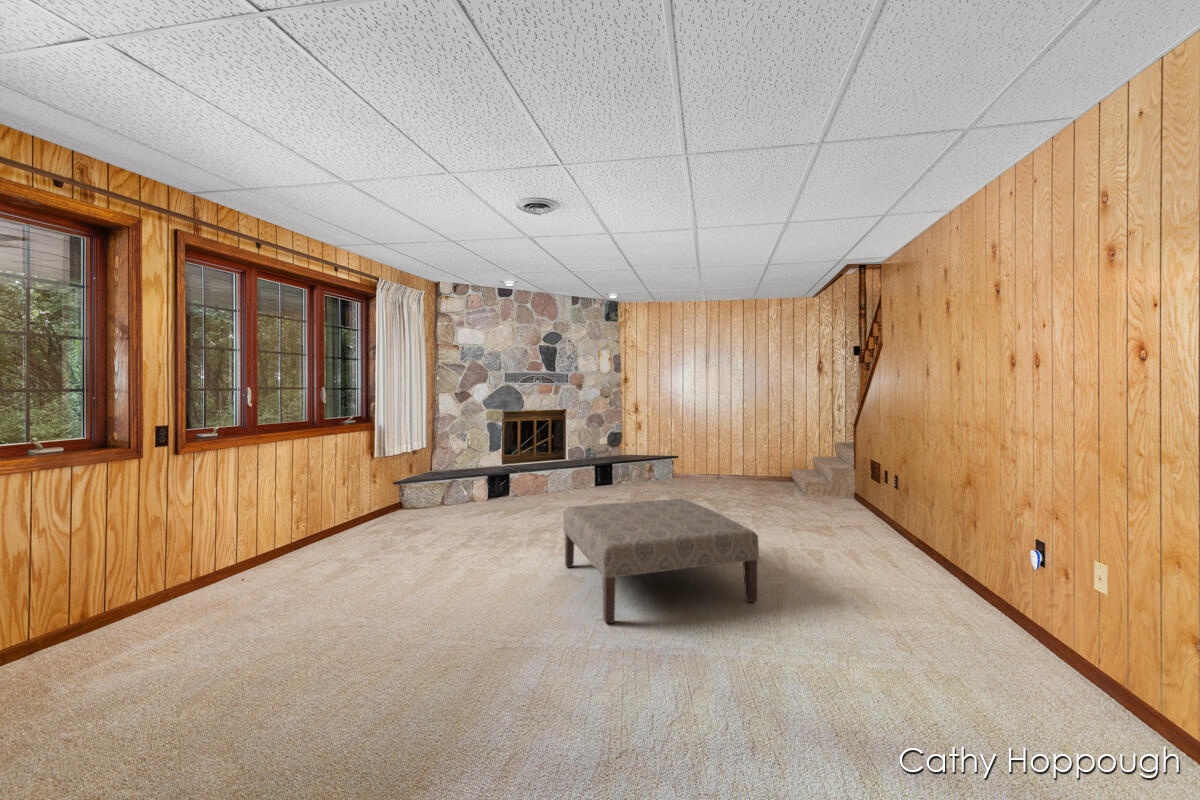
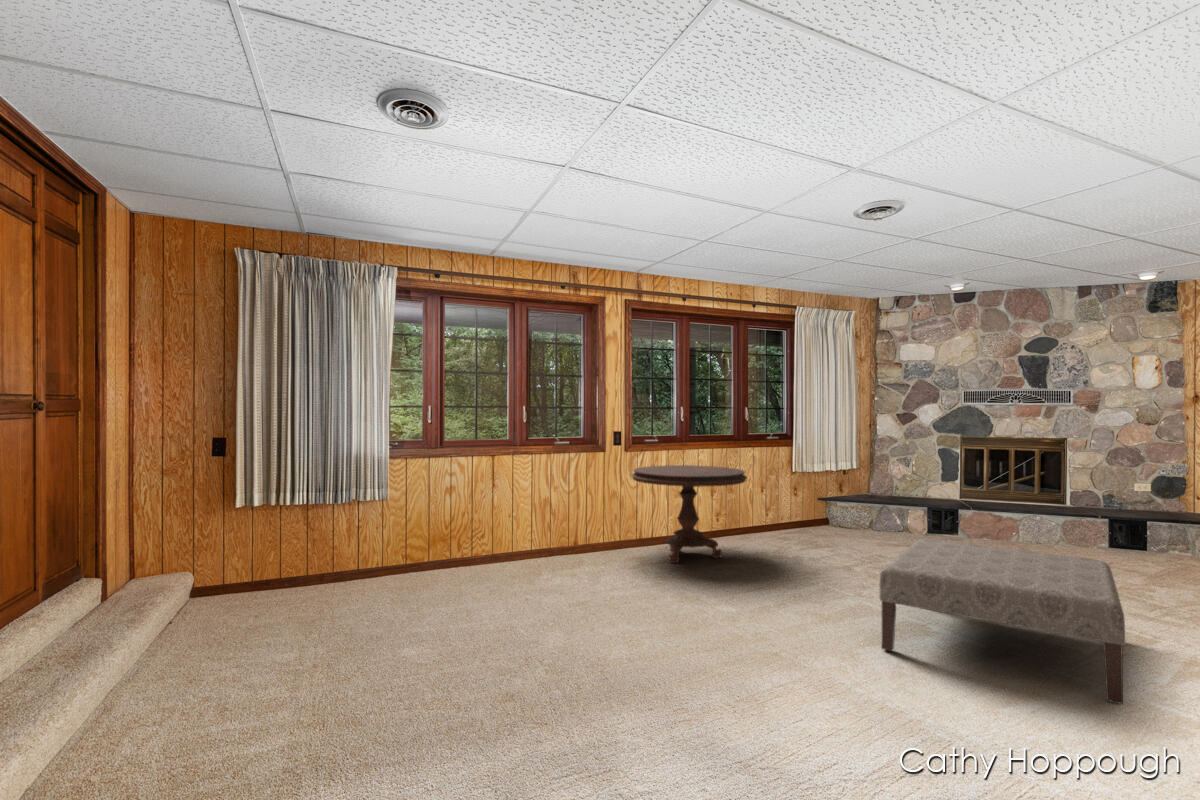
side table: none [189,463,370,604] -> present [632,465,747,563]

